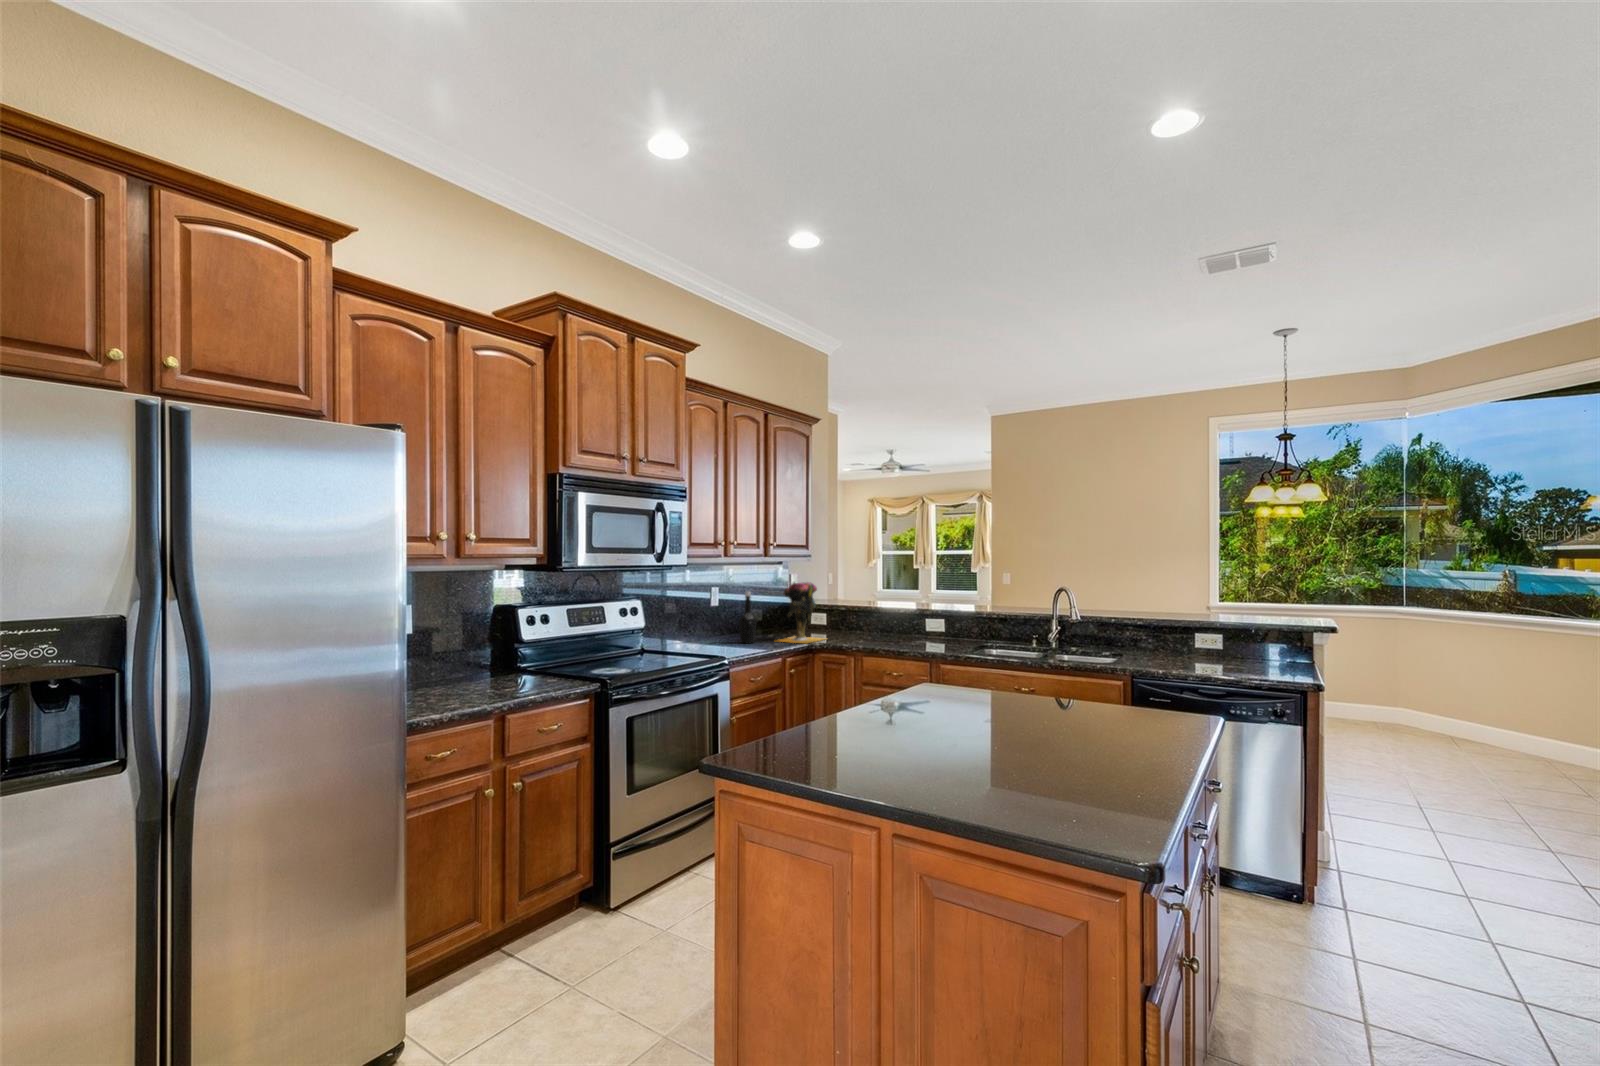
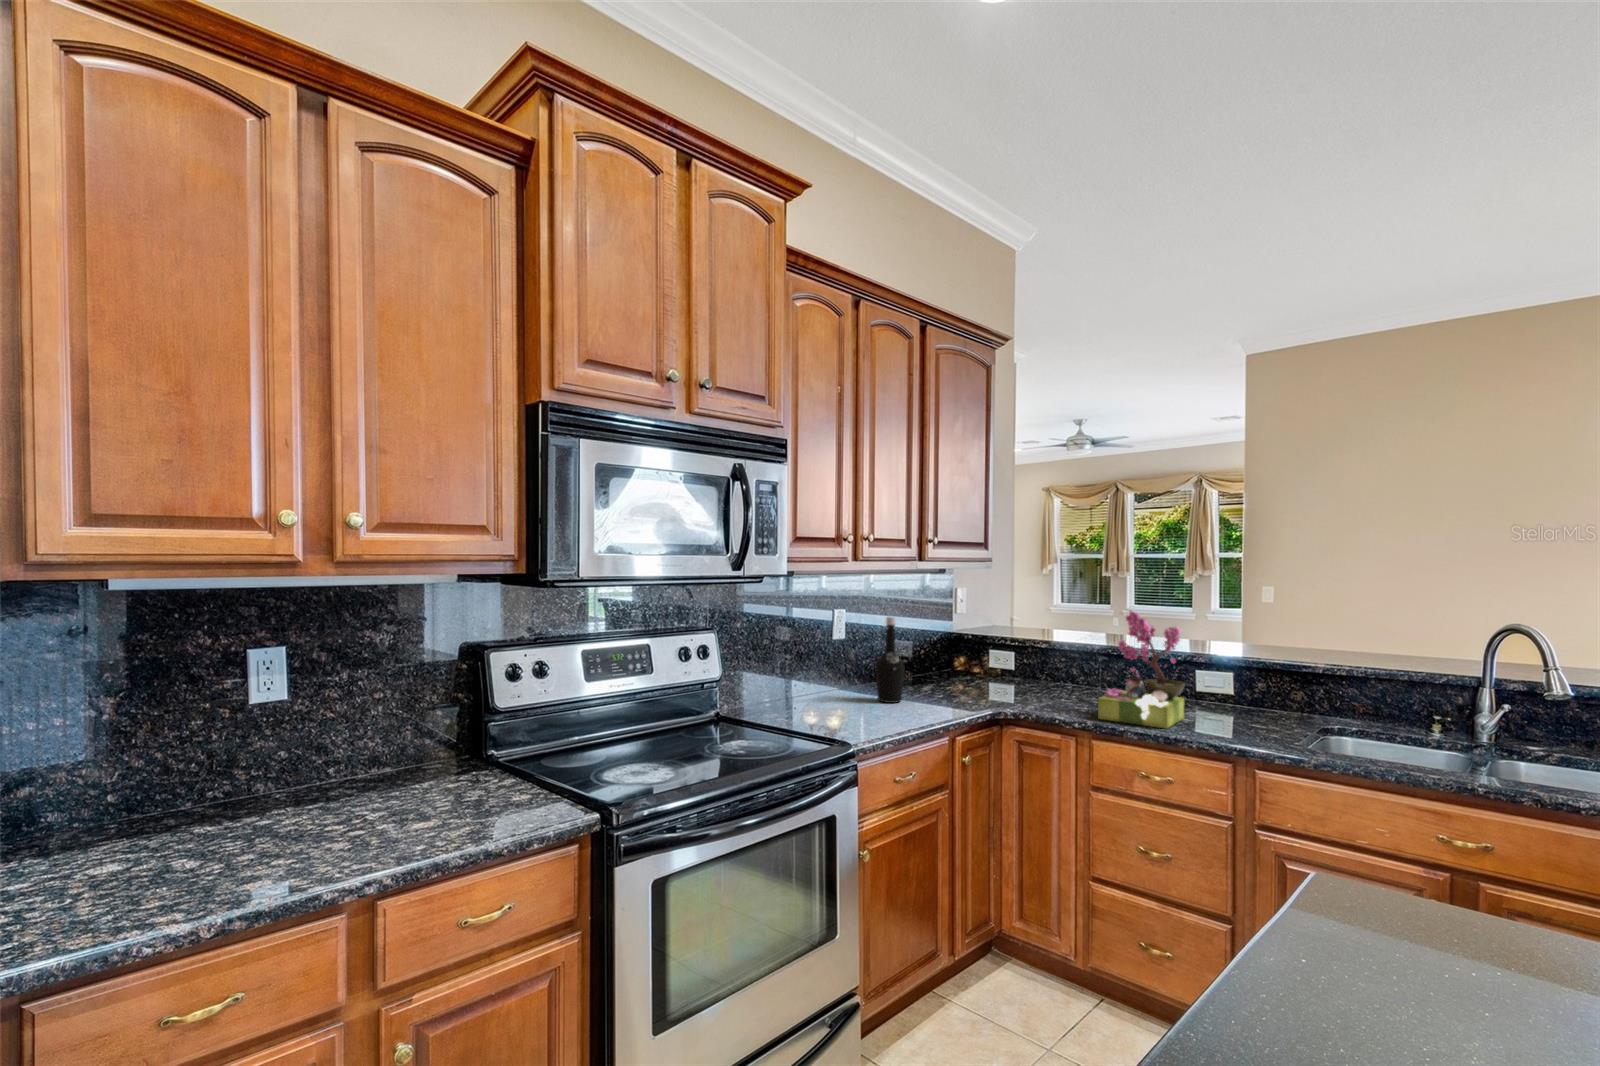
vase: present [778,582,824,643] -> none [931,603,1023,708]
flower arrangement: none [866,583,914,648] -> present [1098,610,1185,728]

